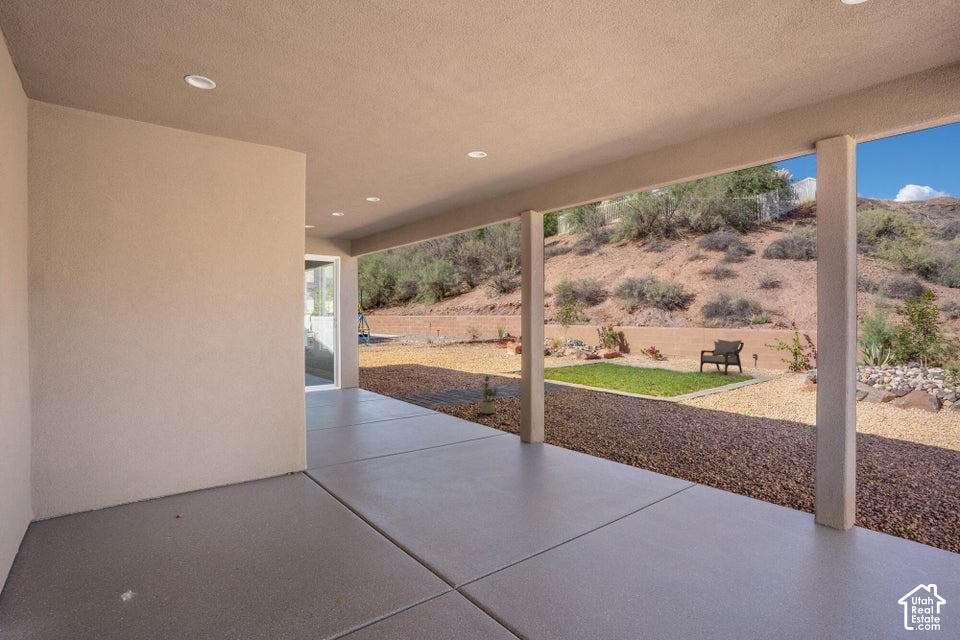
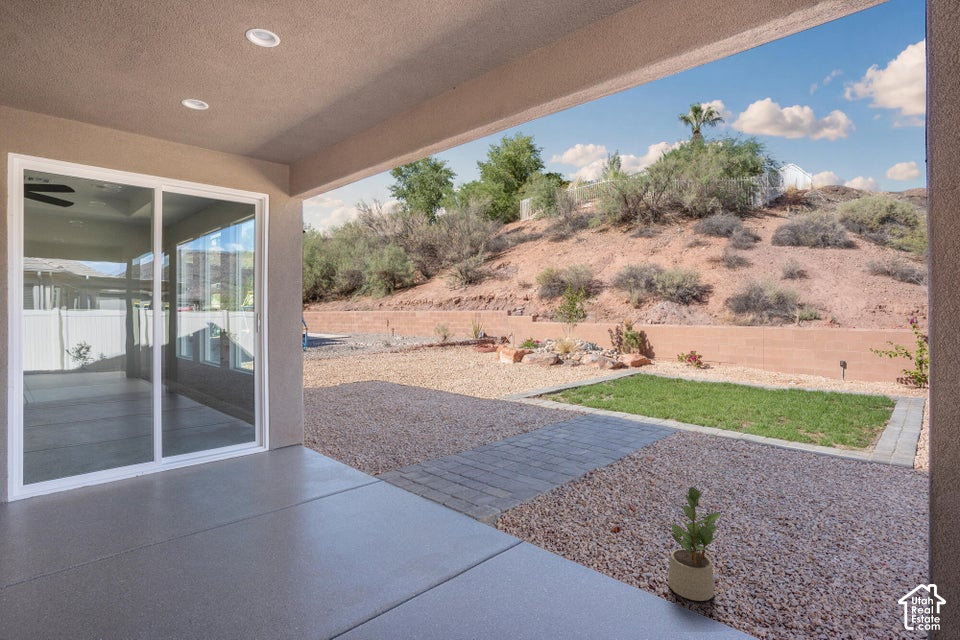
armchair: present [700,339,744,375] -> none [802,343,856,396]

